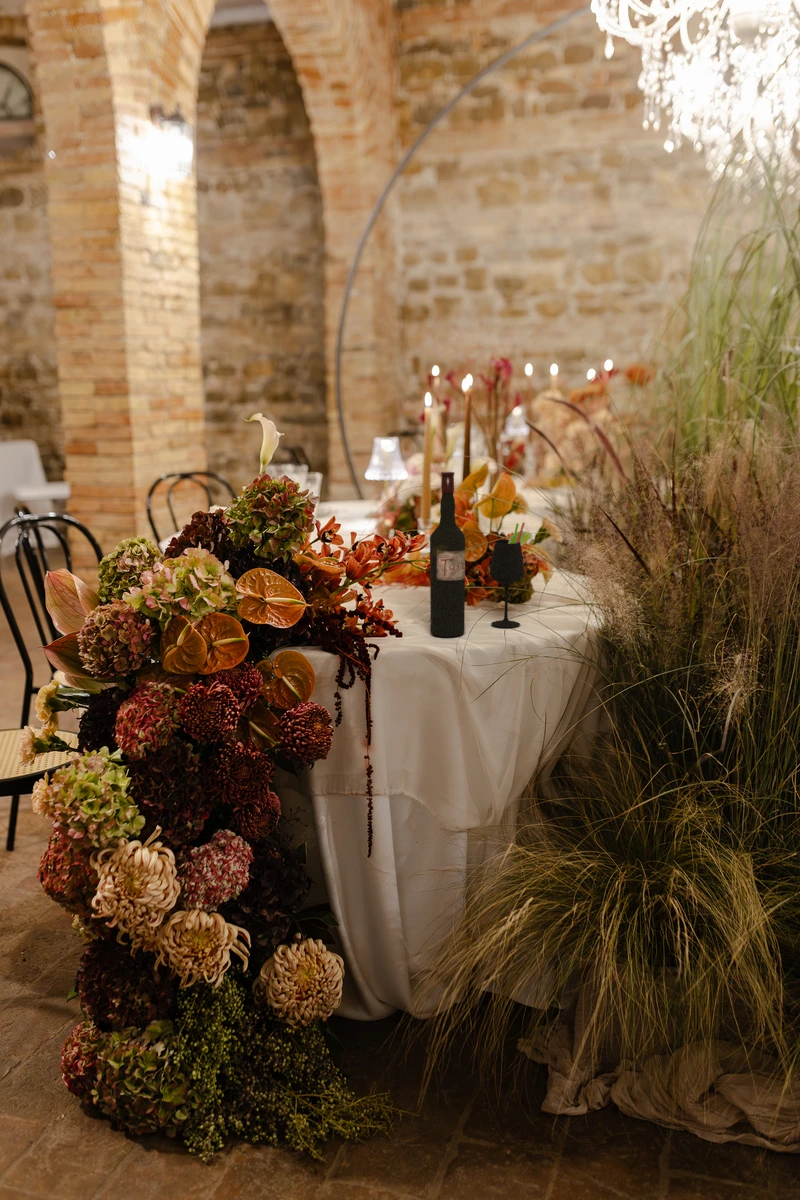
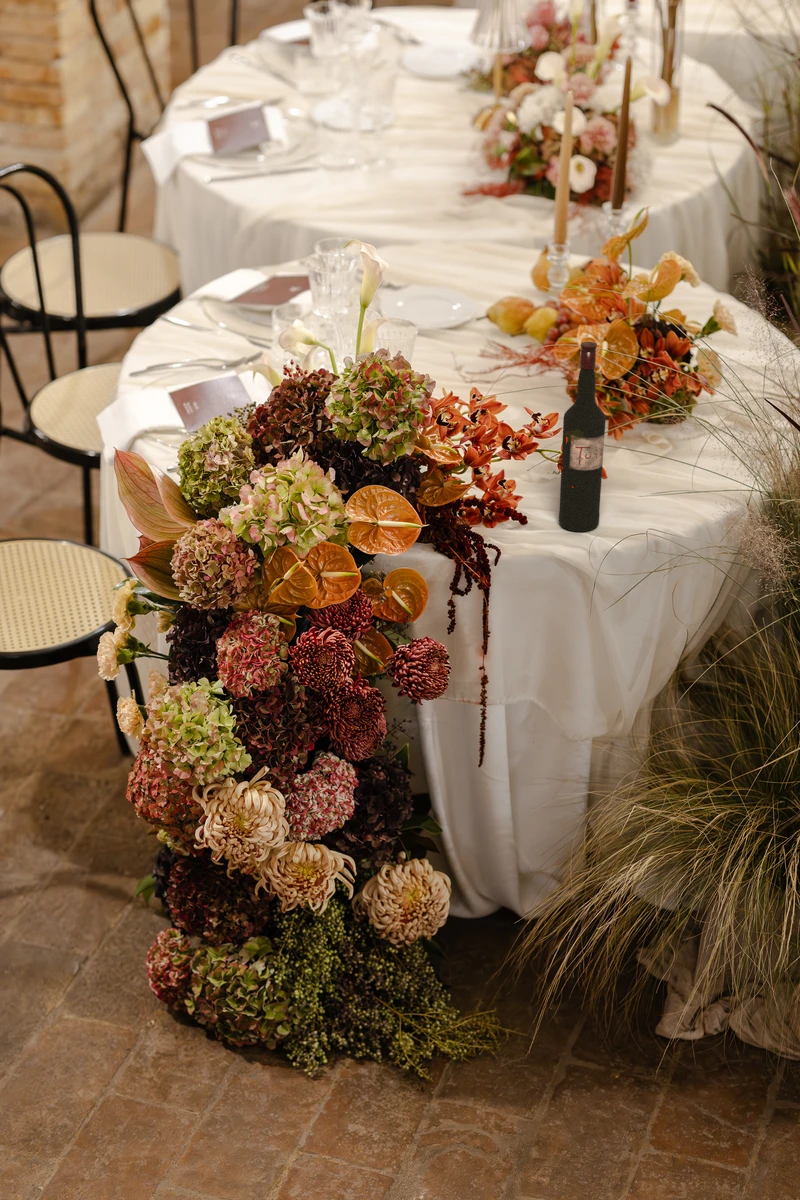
wine glass: present [490,523,532,627] -> none [630,397,687,515]

